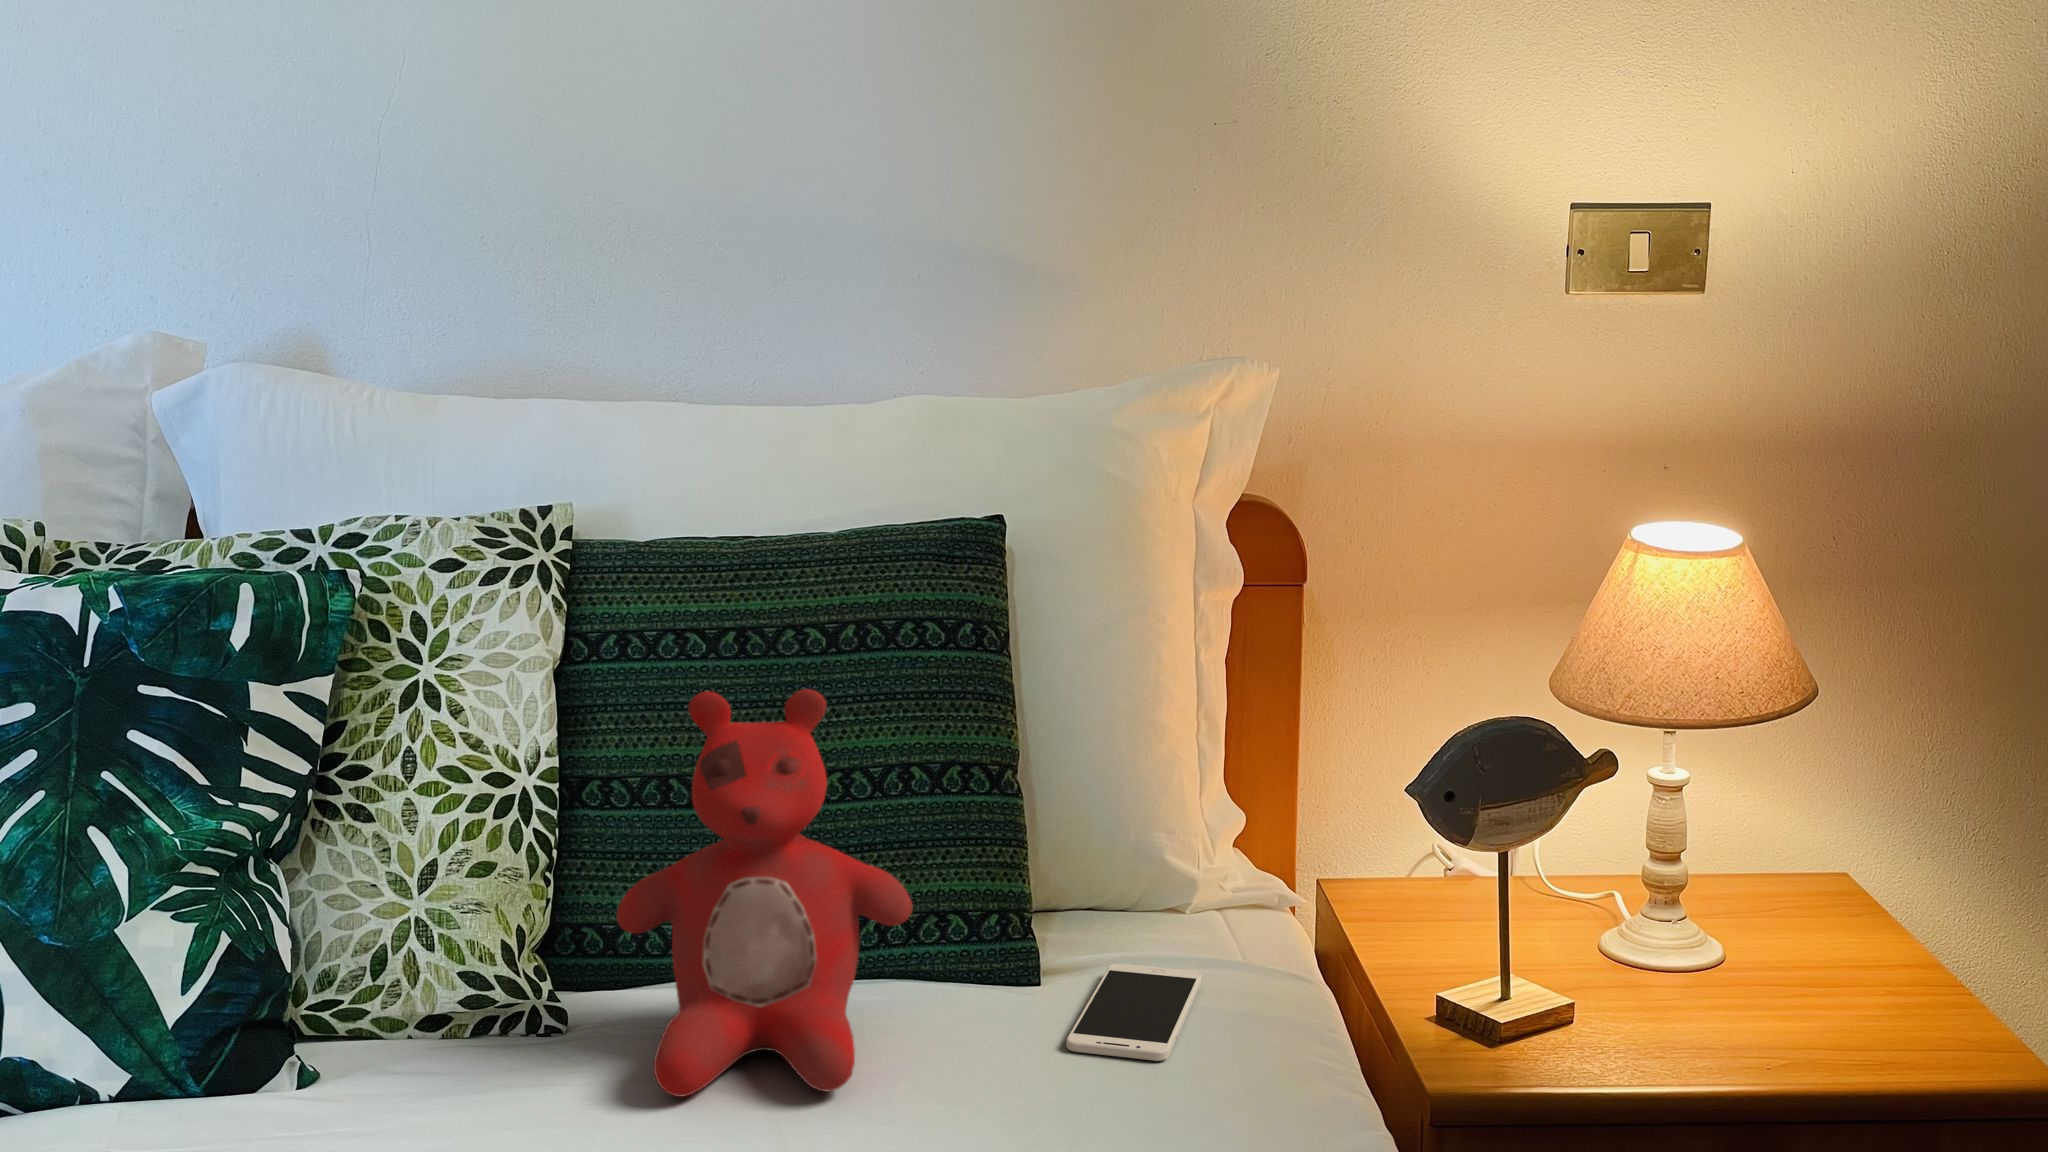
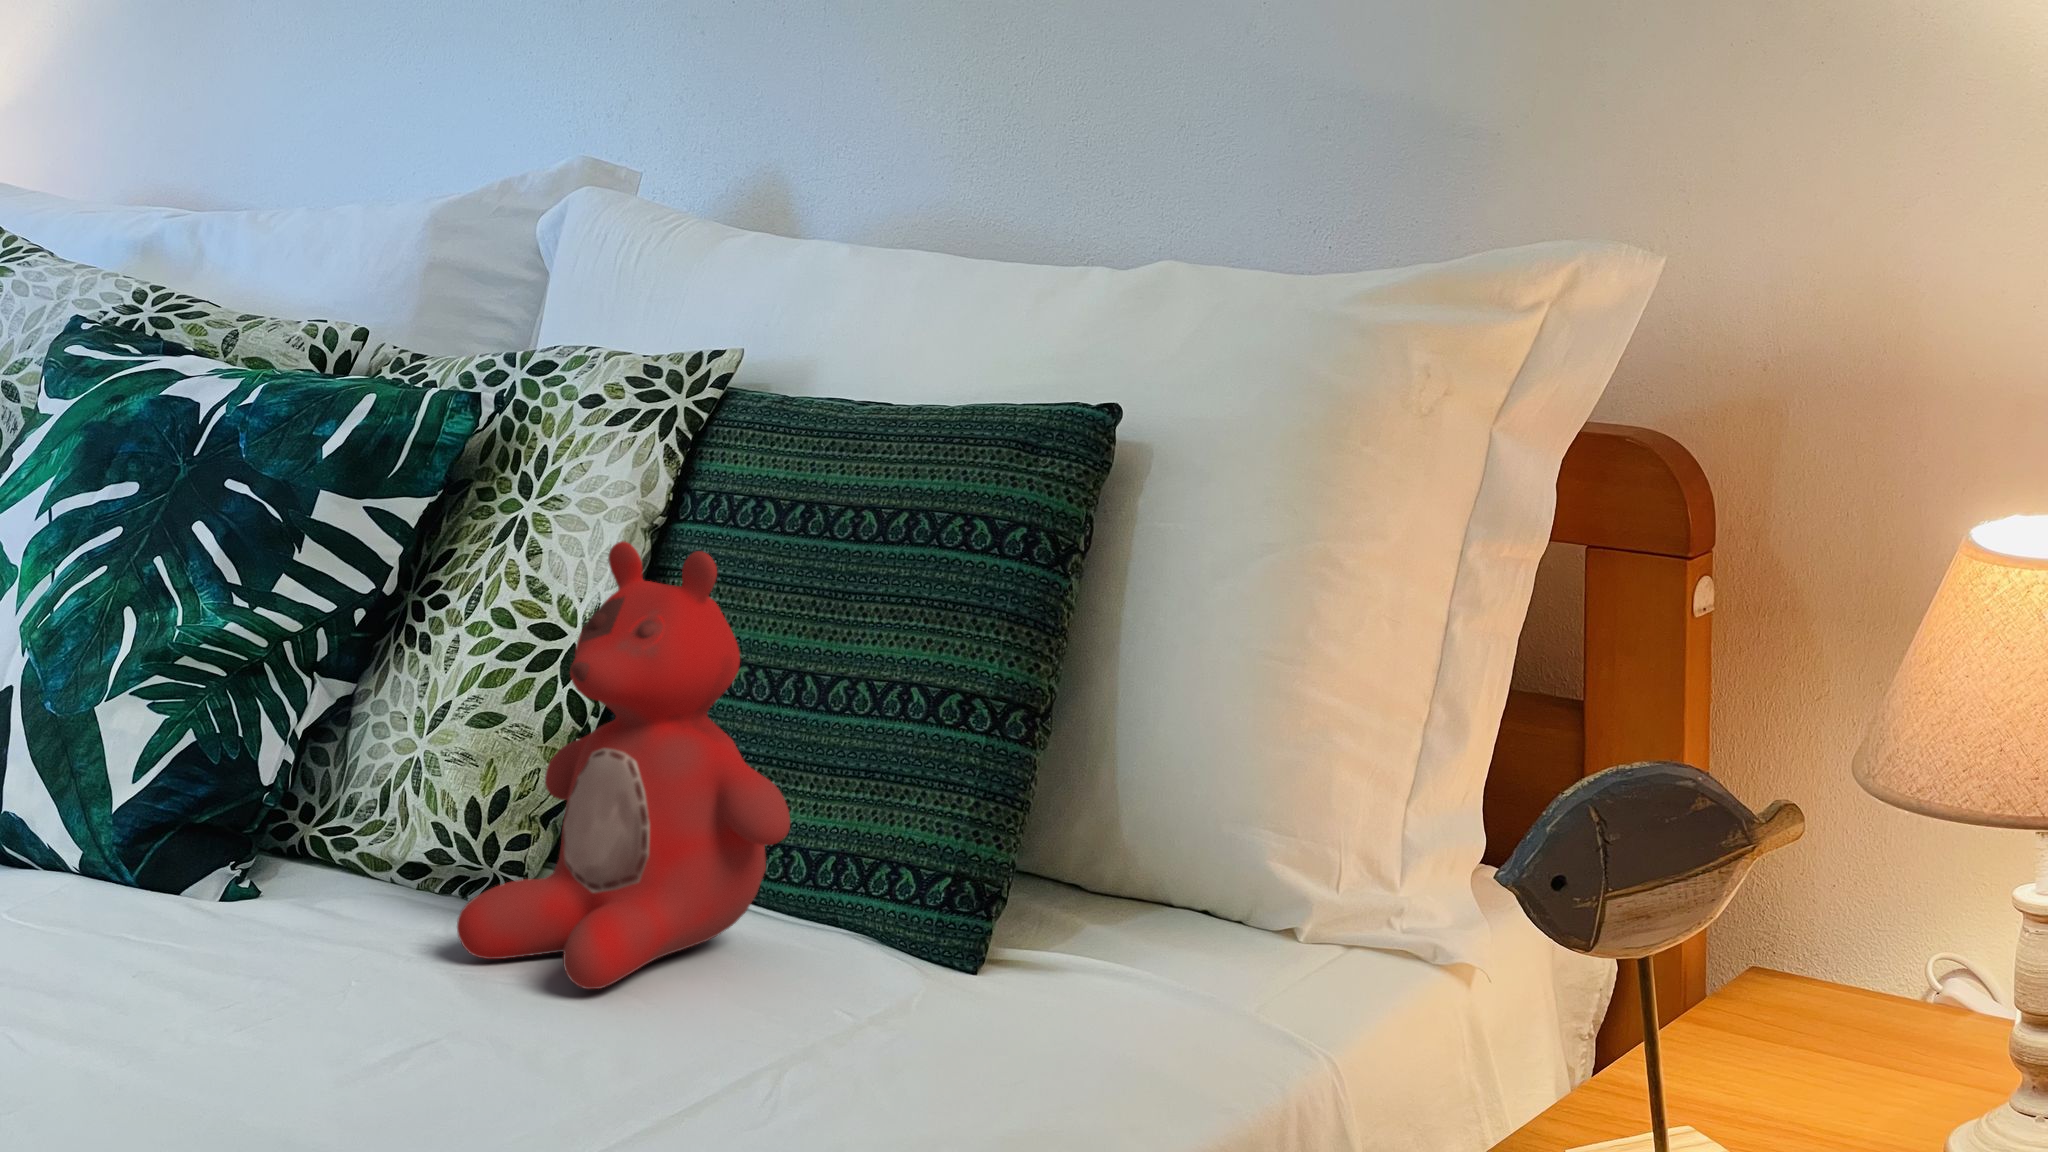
smartphone: present [1066,964,1202,1061] -> none [872,984,1153,1068]

